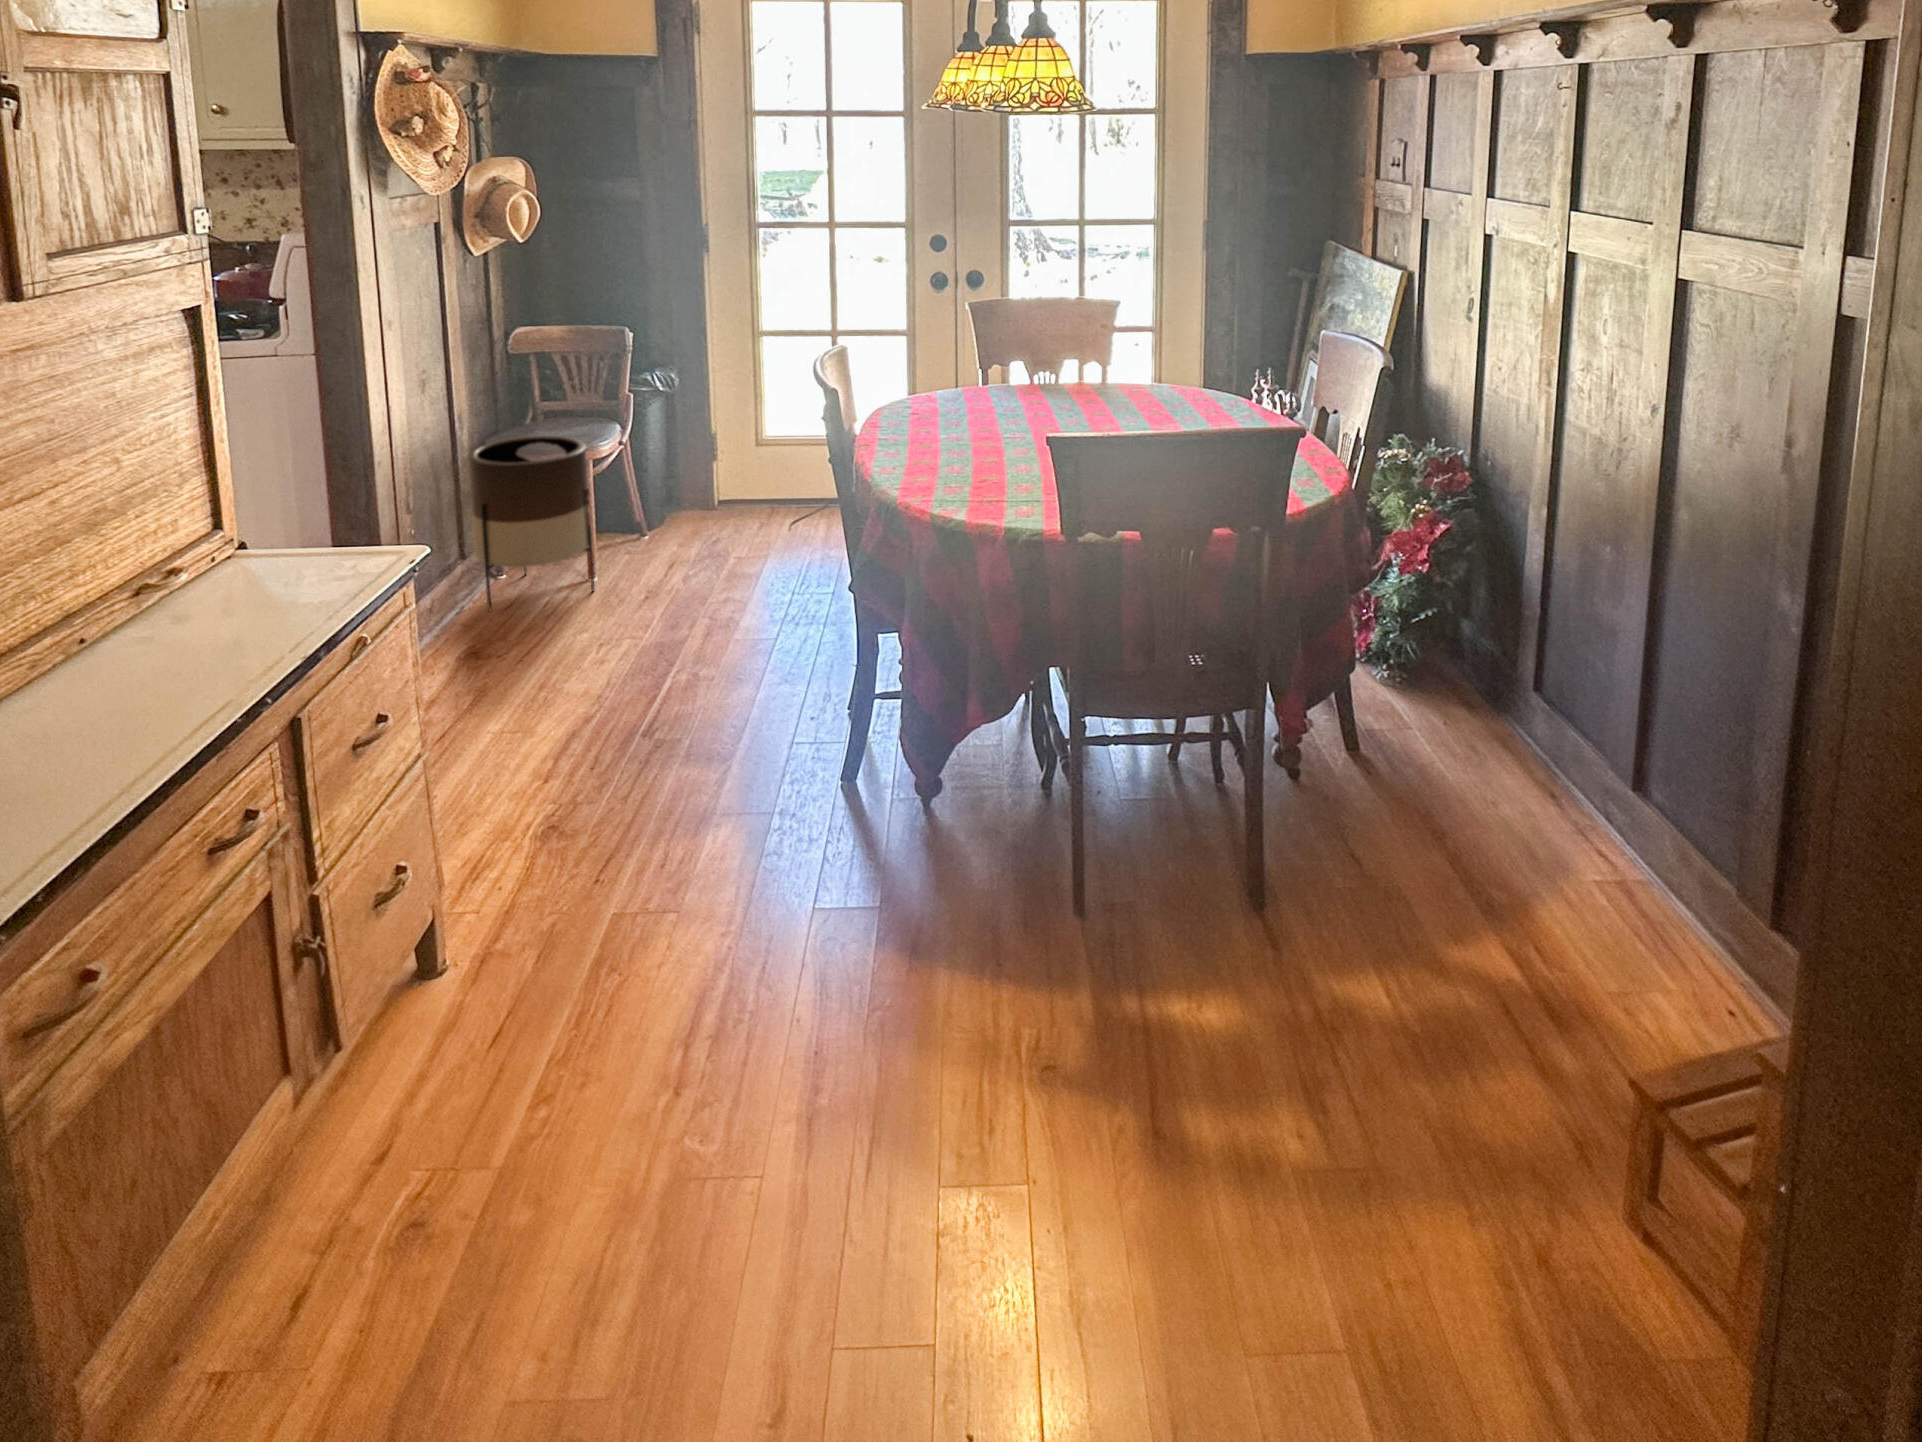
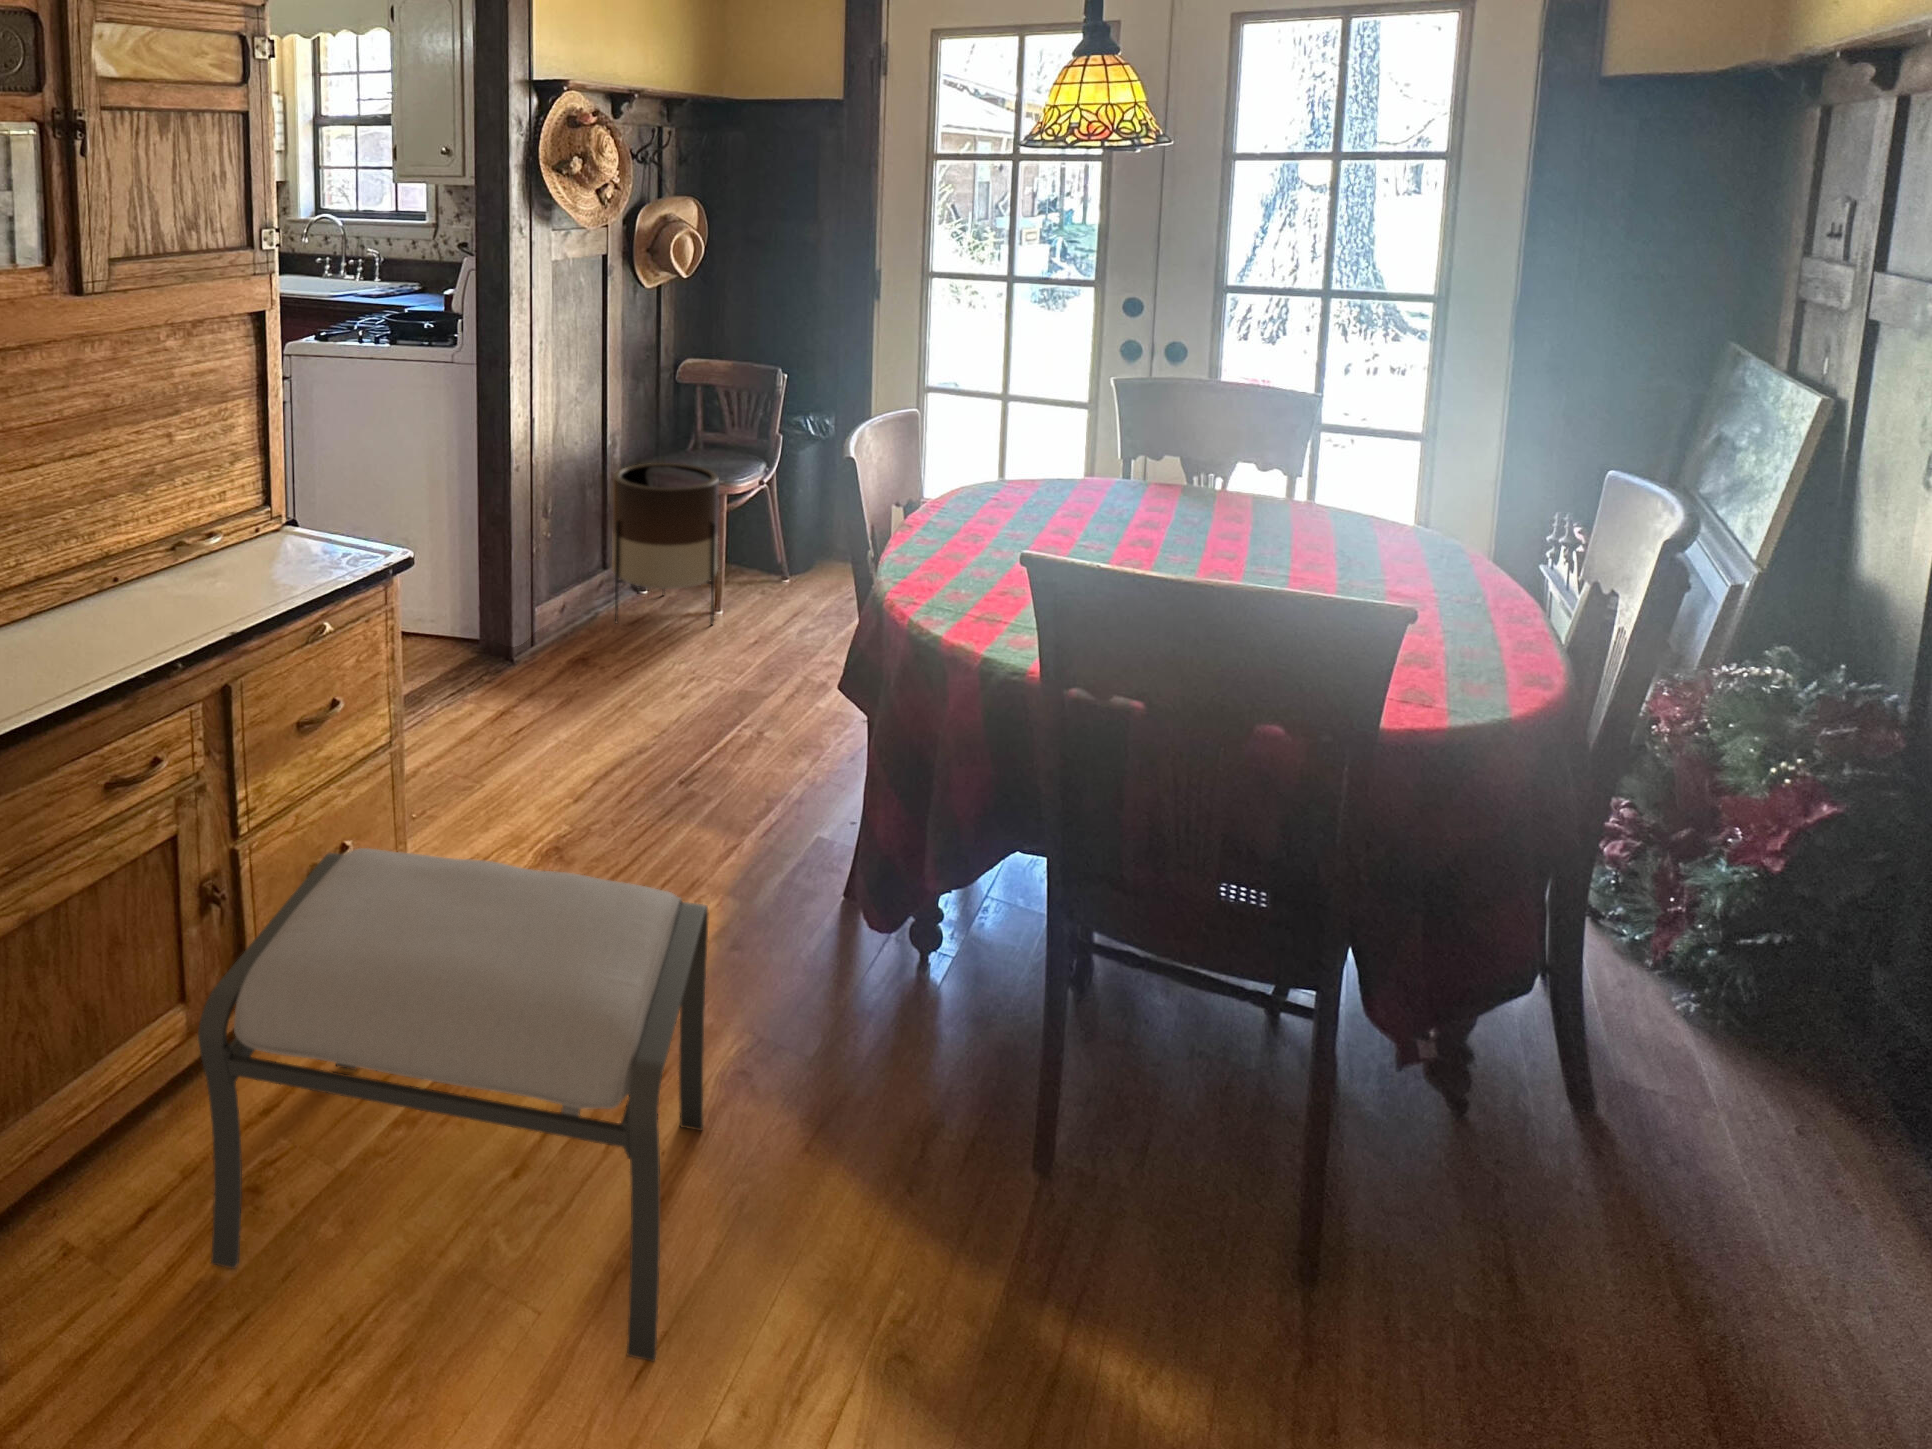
ottoman: none [390,792,872,1294] -> present [198,848,709,1361]

